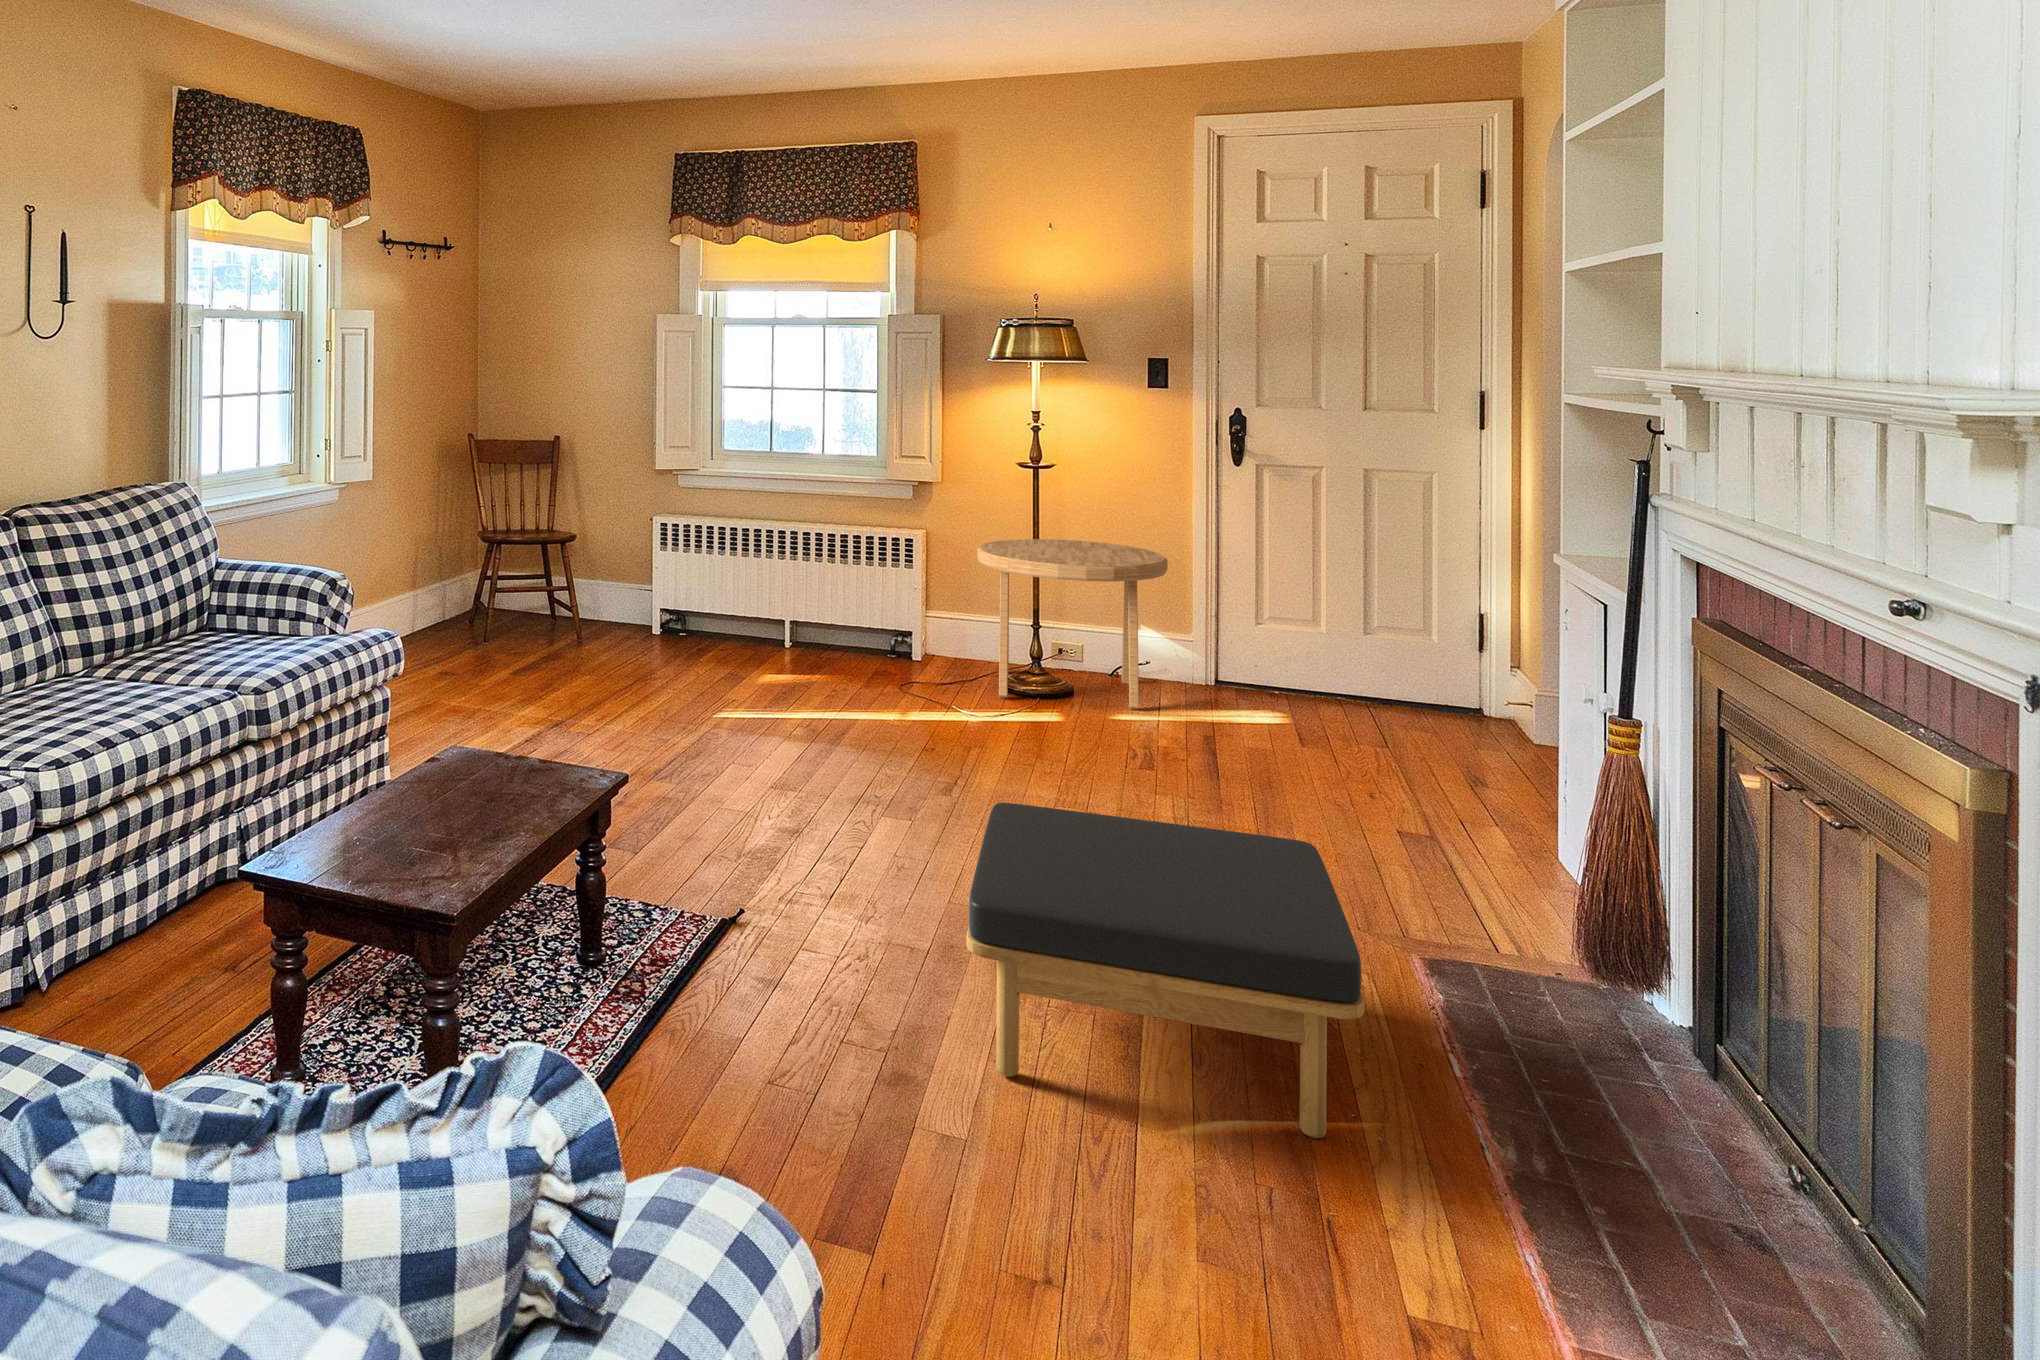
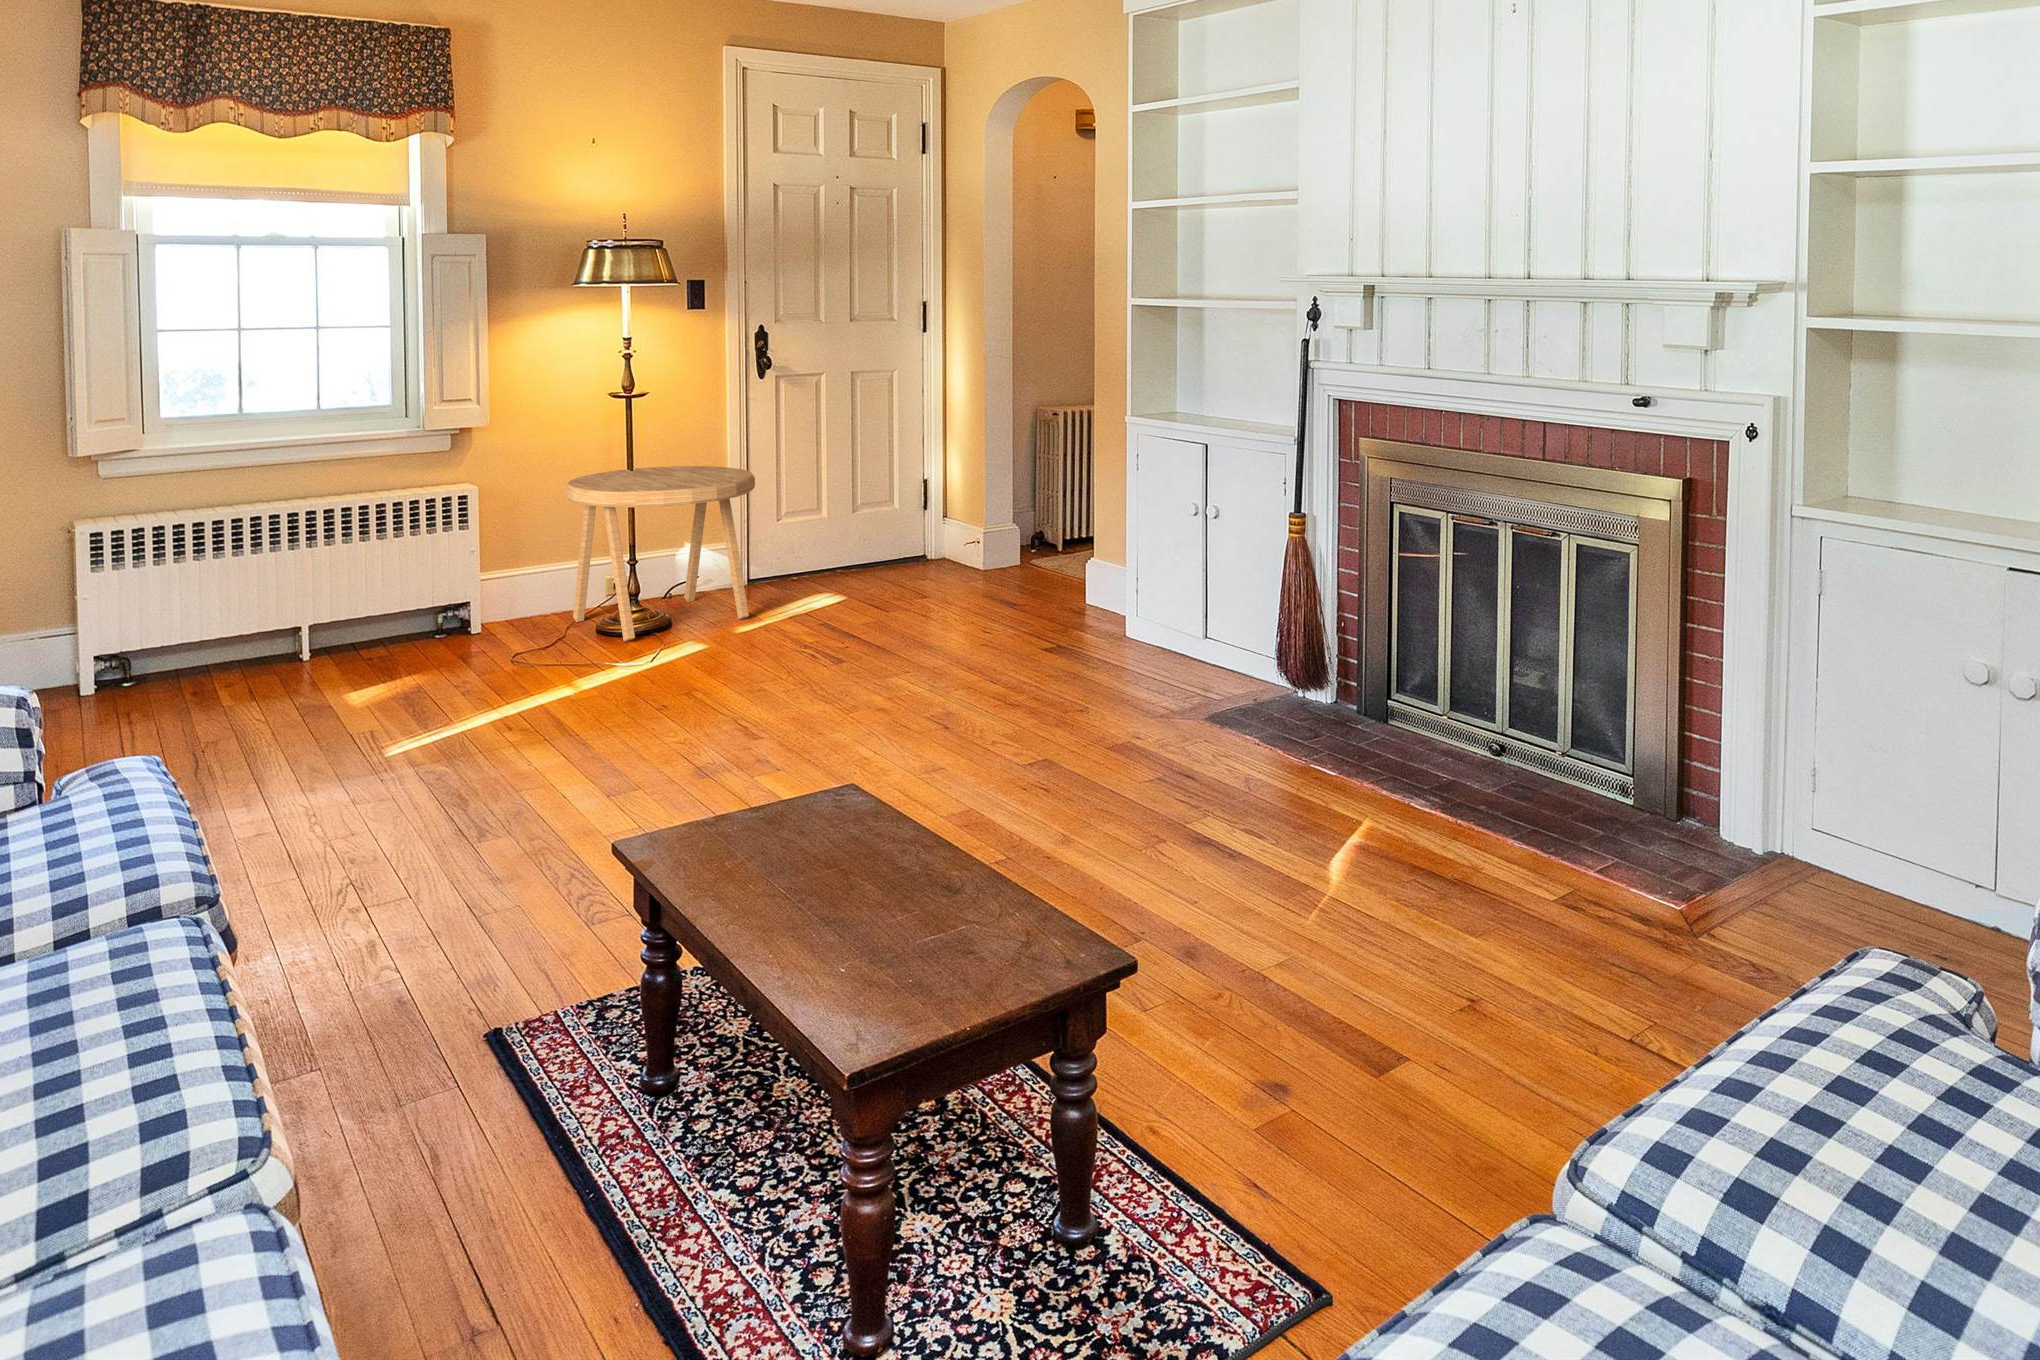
ottoman: present [967,803,1364,1138] -> none [1050,639,1424,889]

